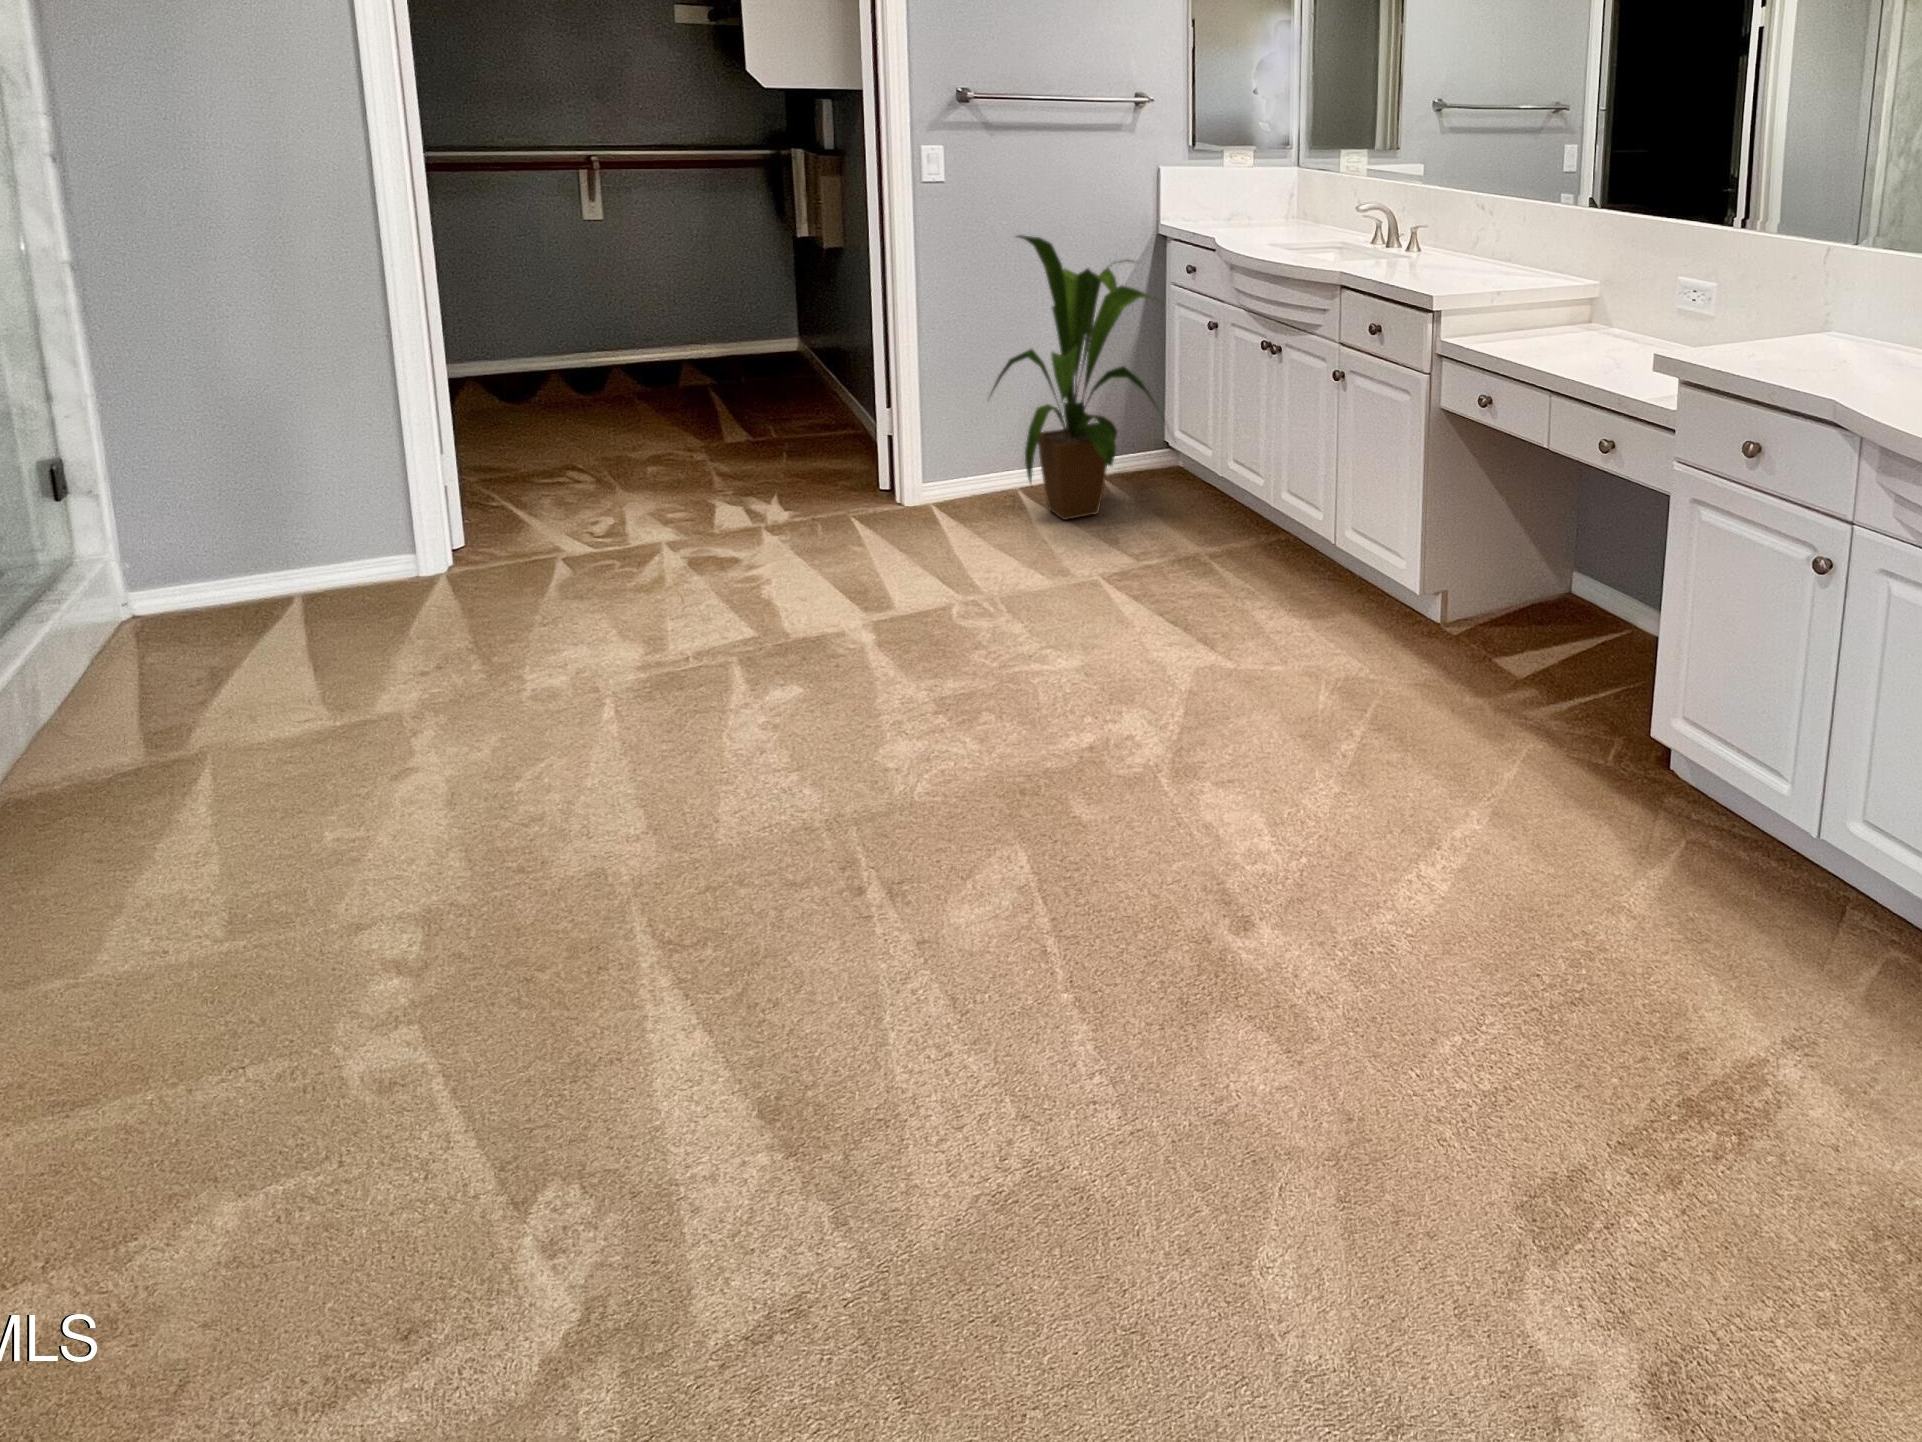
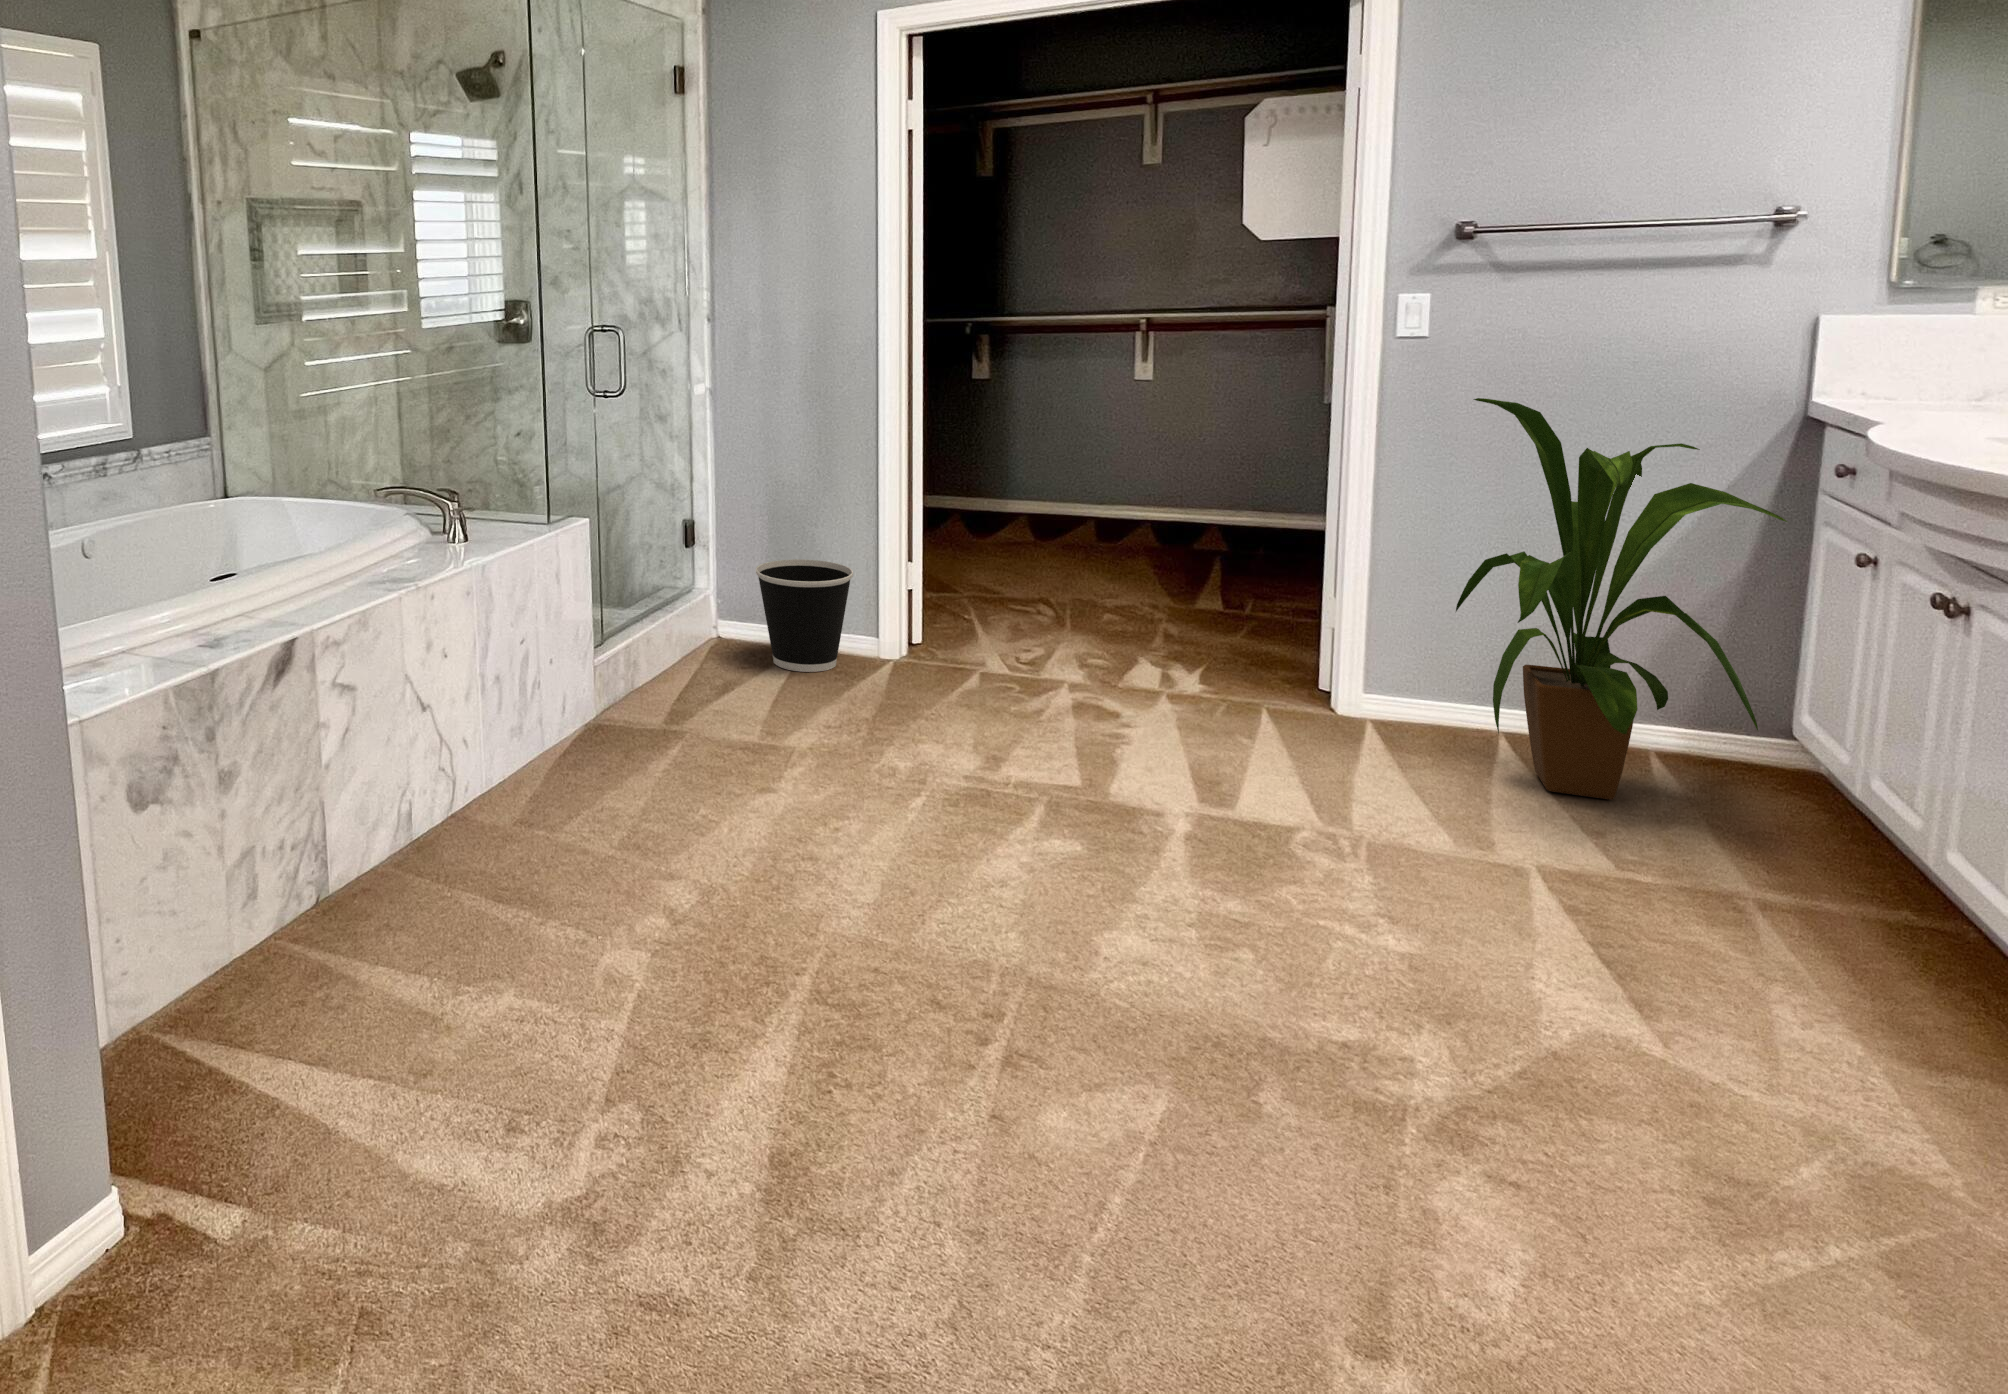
wastebasket: none [220,483,382,634] -> present [756,559,853,672]

